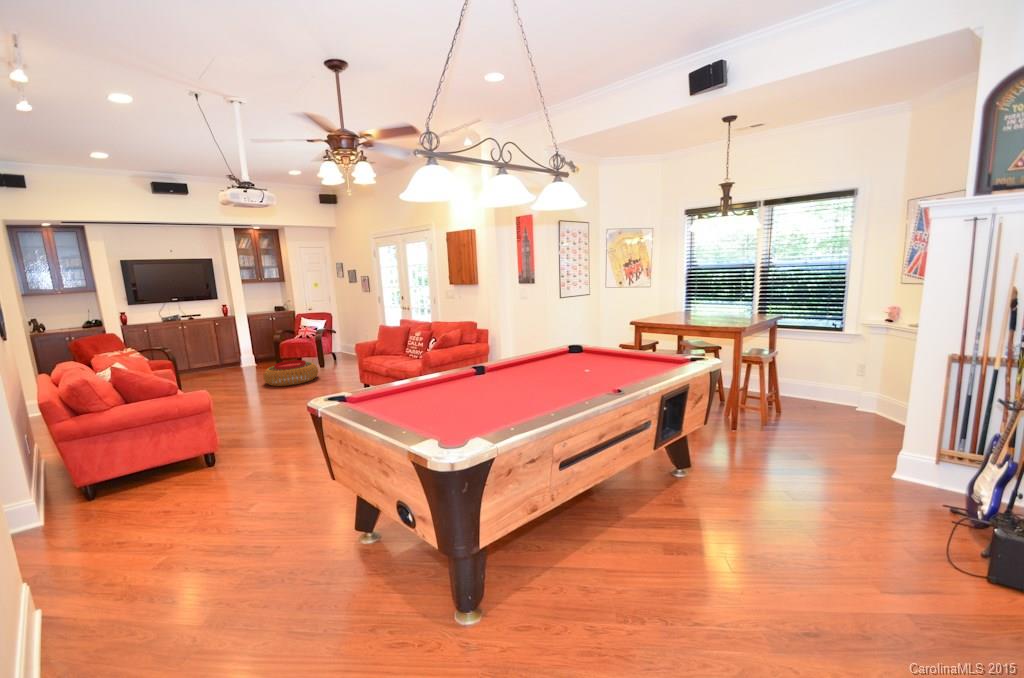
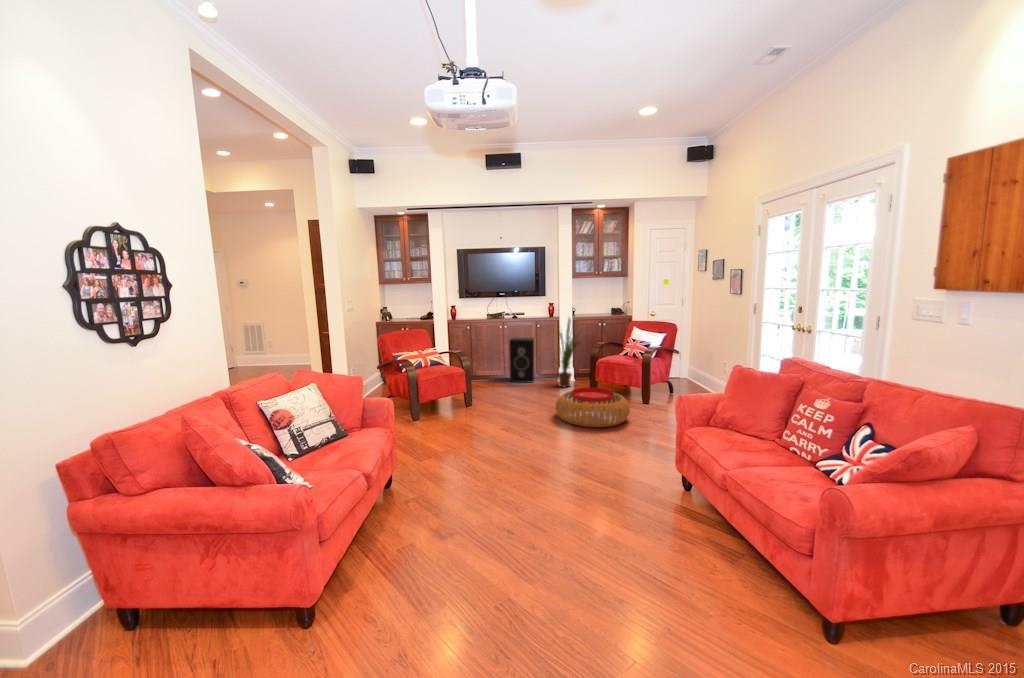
house plant: none [225,315,263,371] -> present [557,318,581,387]
speaker: none [188,337,220,377] -> present [509,337,535,383]

